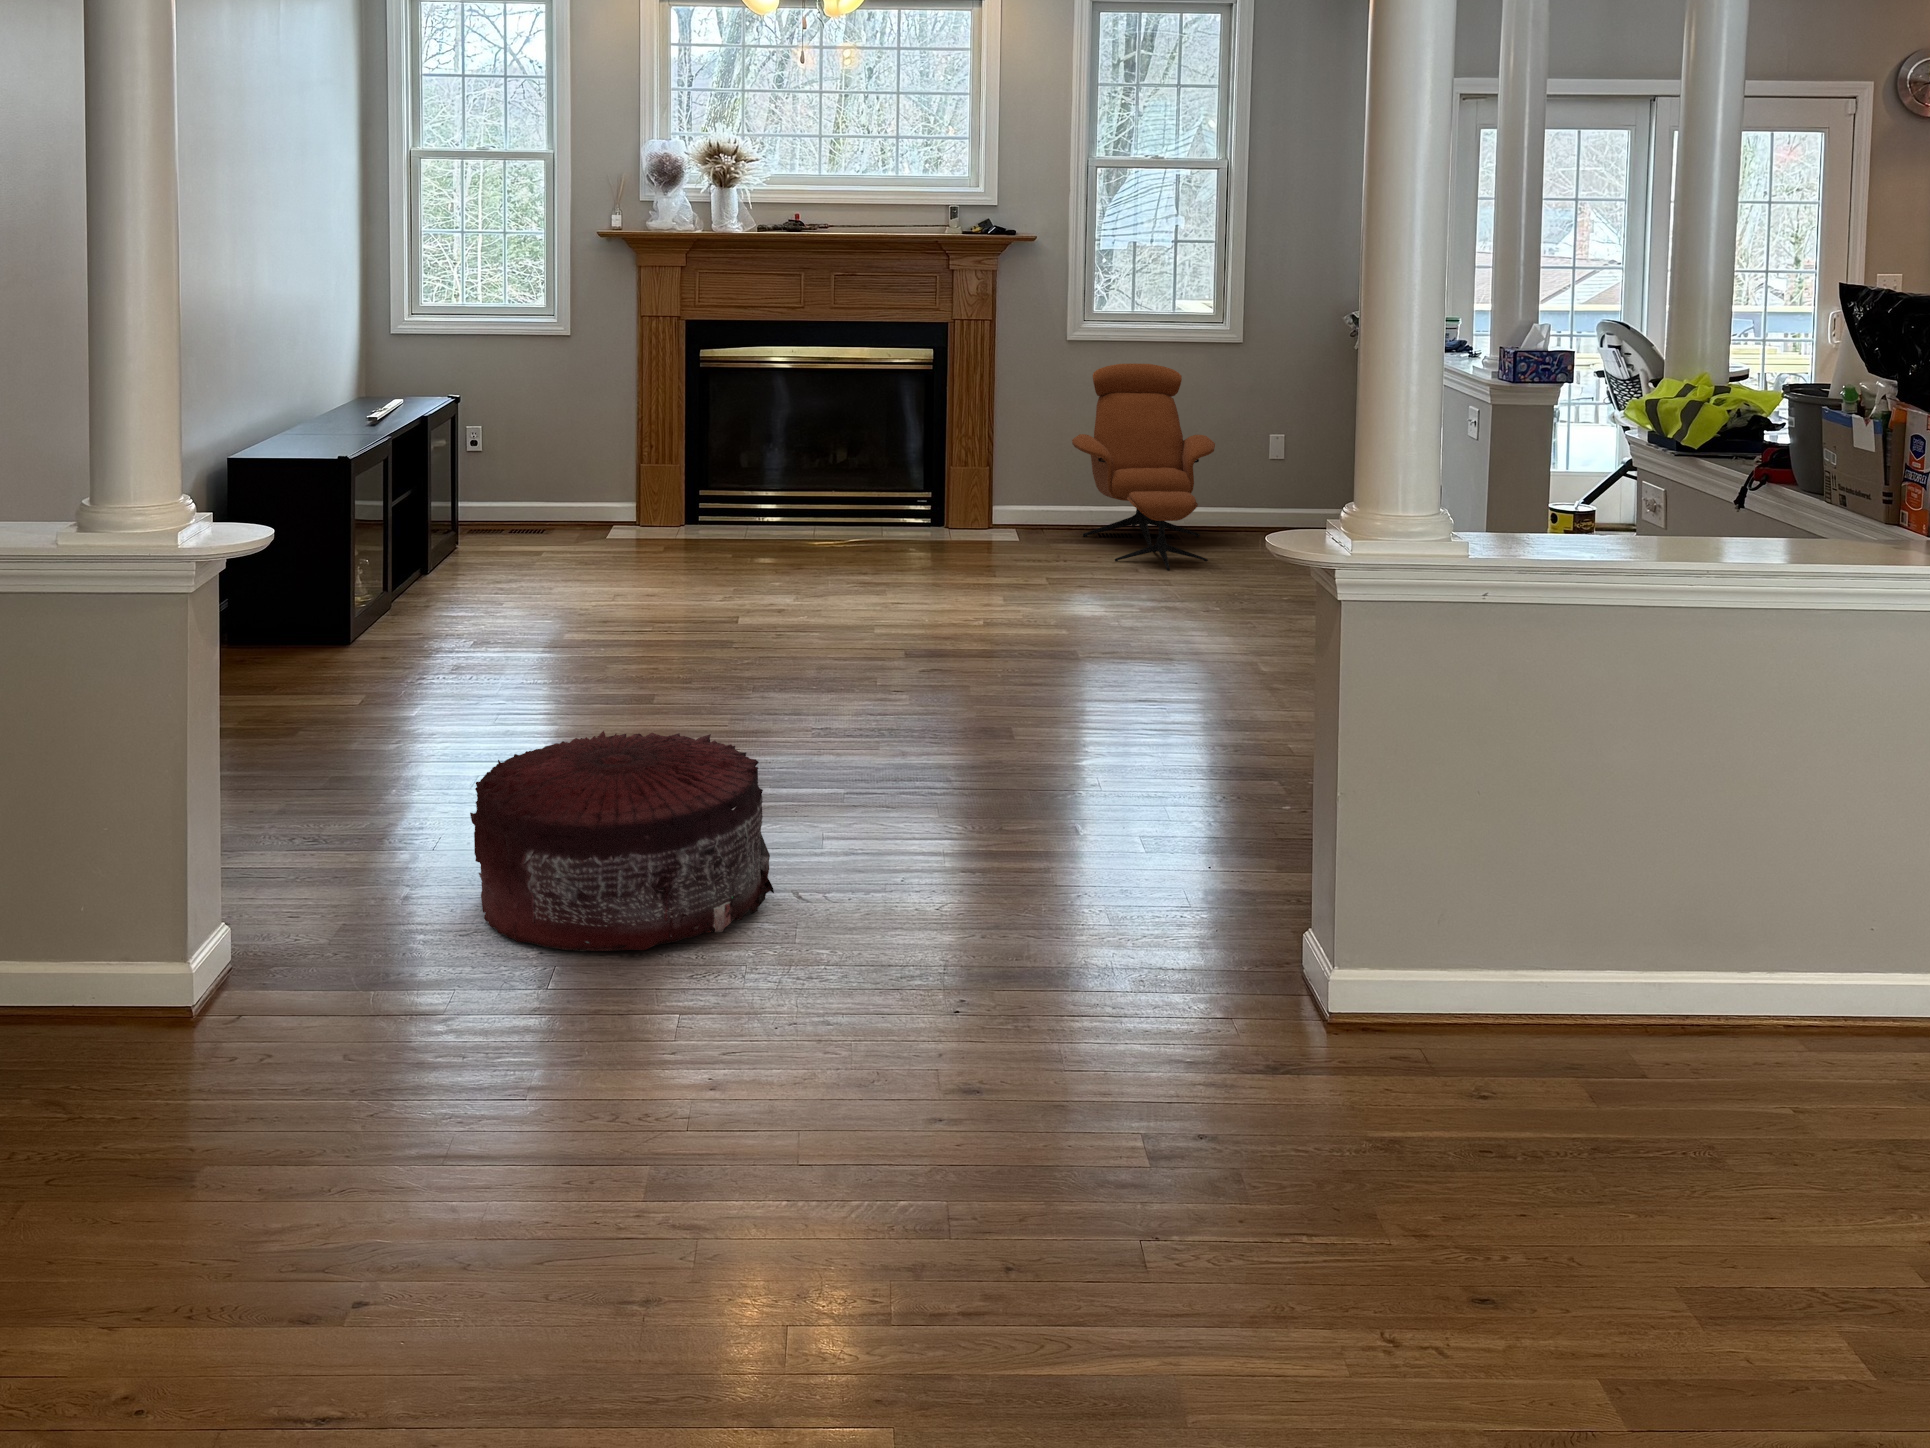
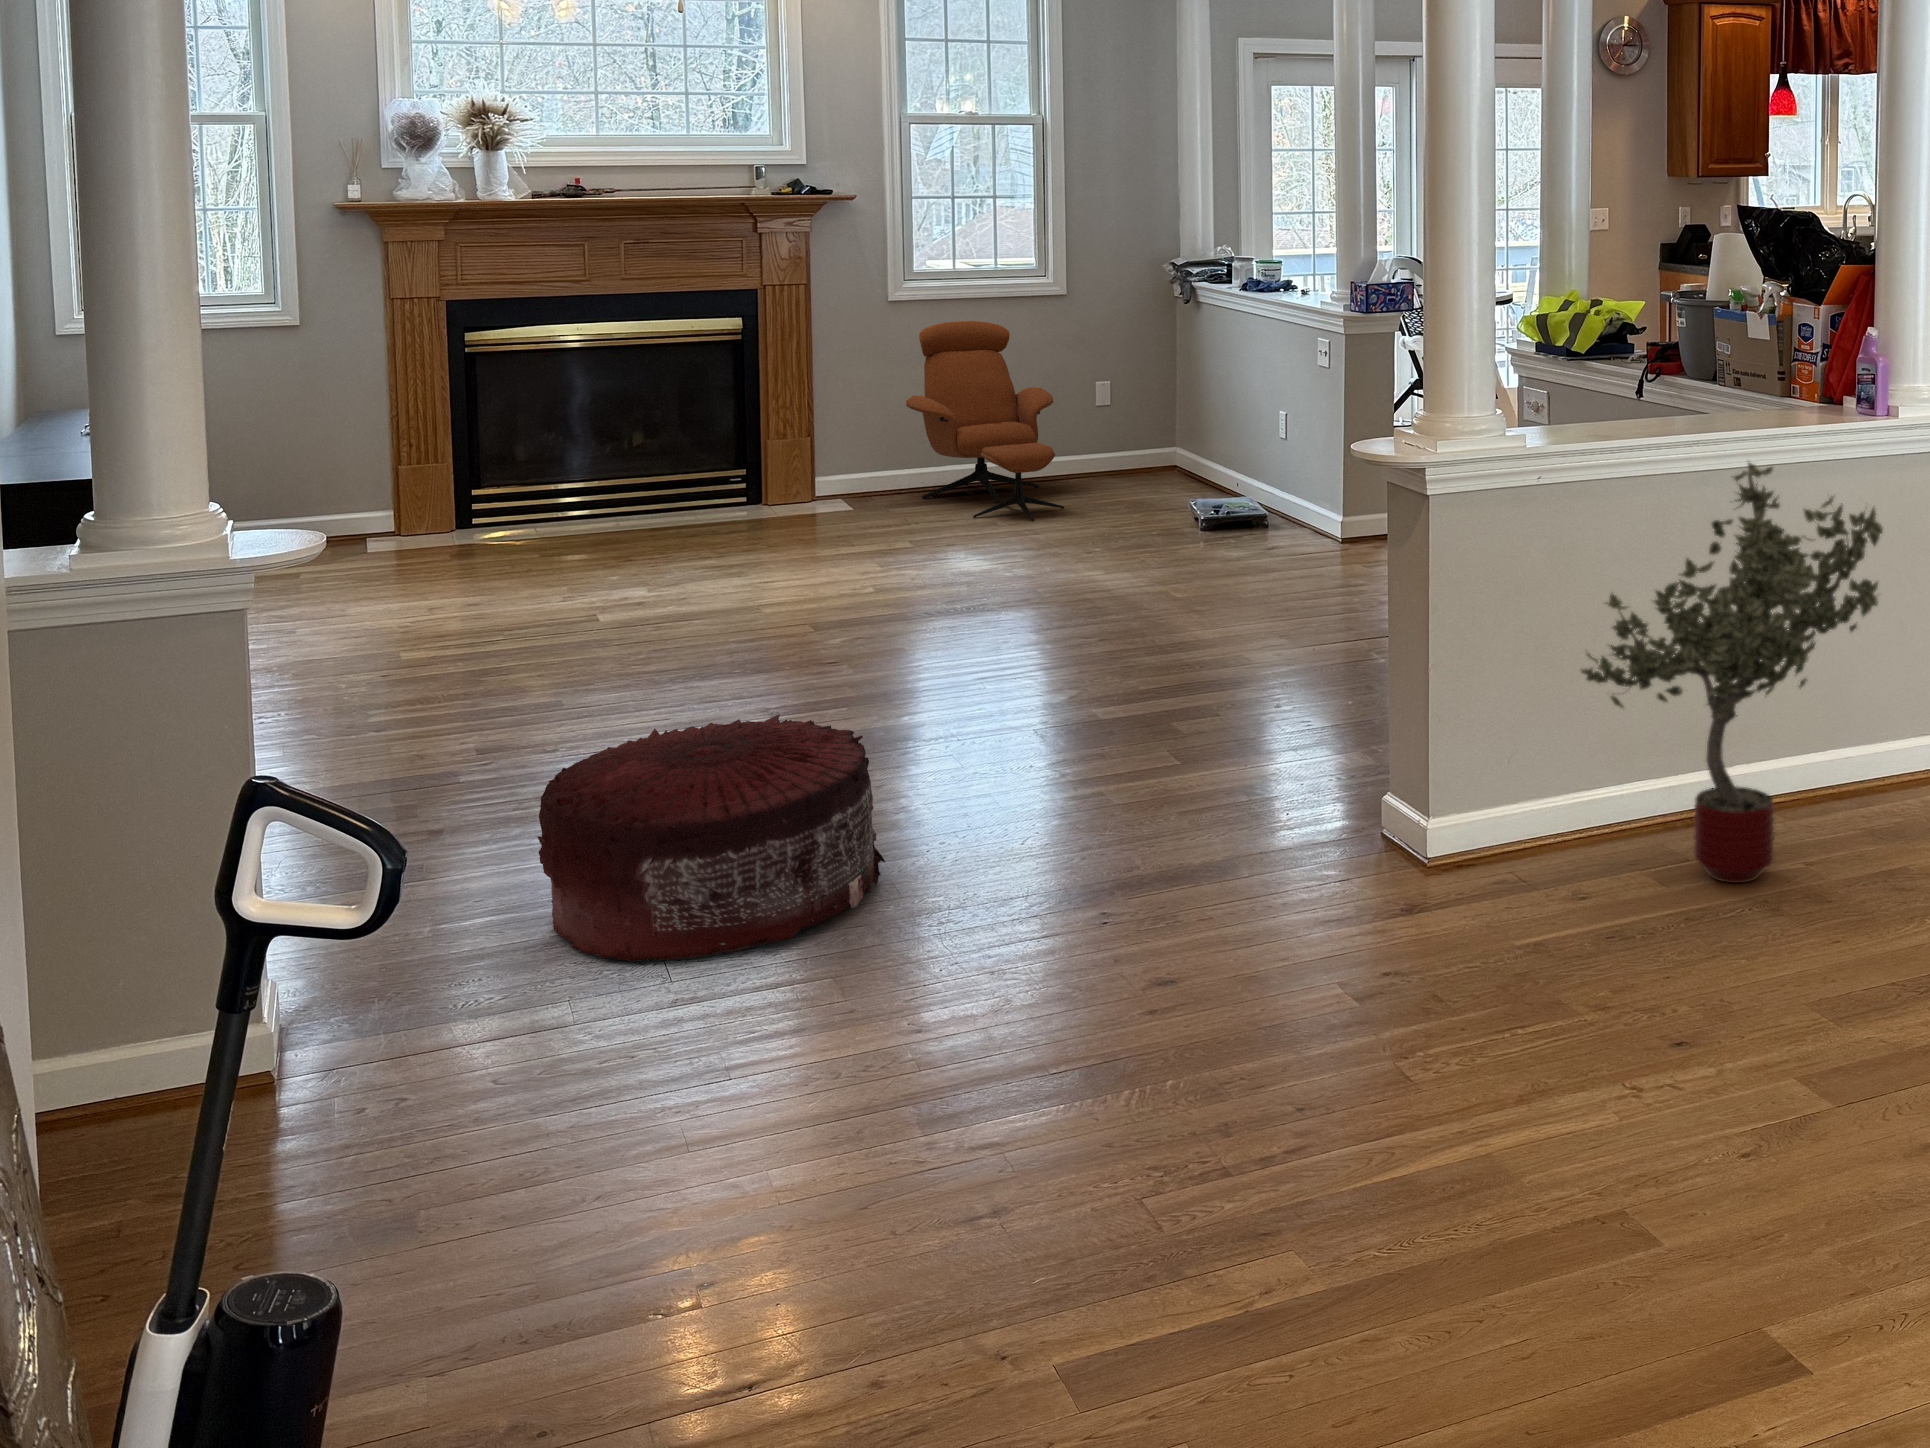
potted tree: none [1434,601,1864,1115] -> present [1581,463,1883,883]

